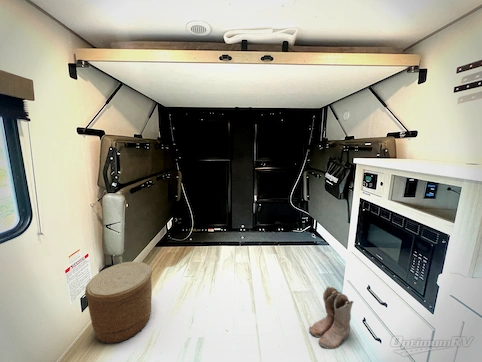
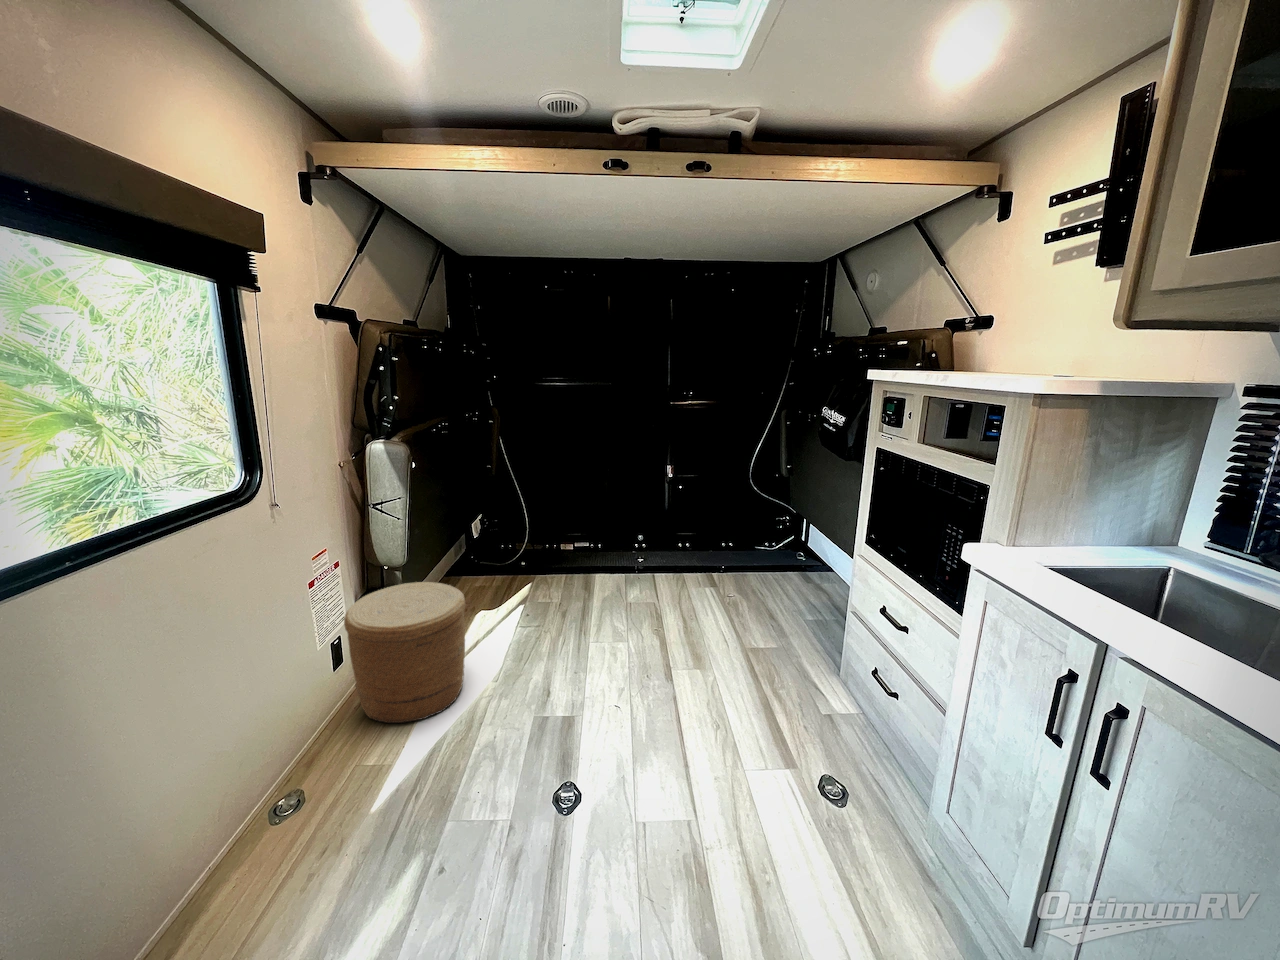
boots: present [309,286,353,349] -> none [774,619,857,725]

